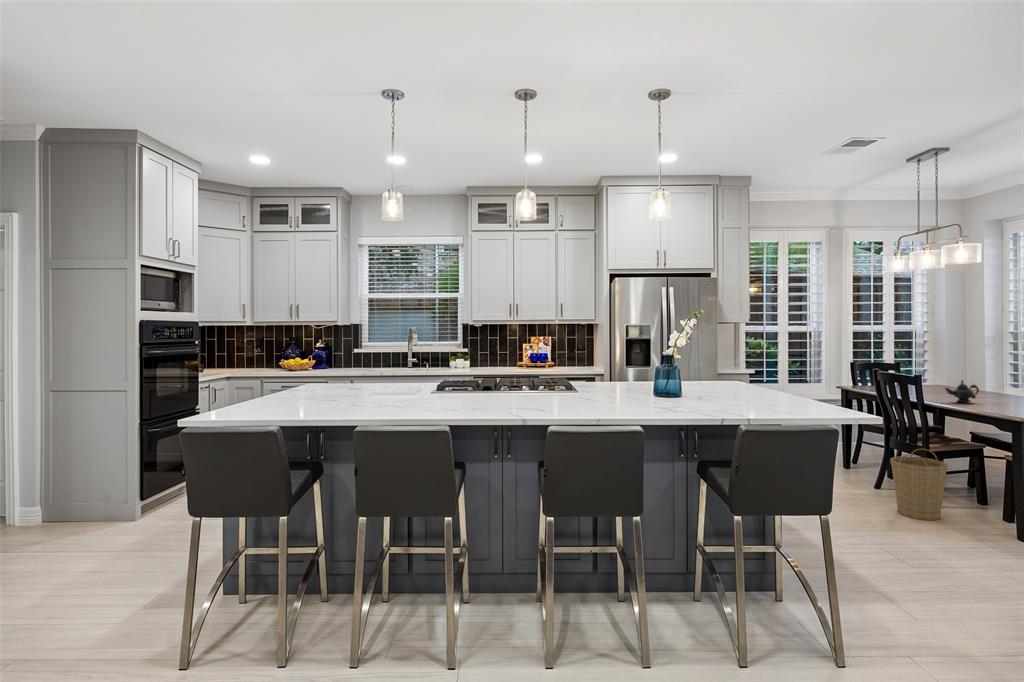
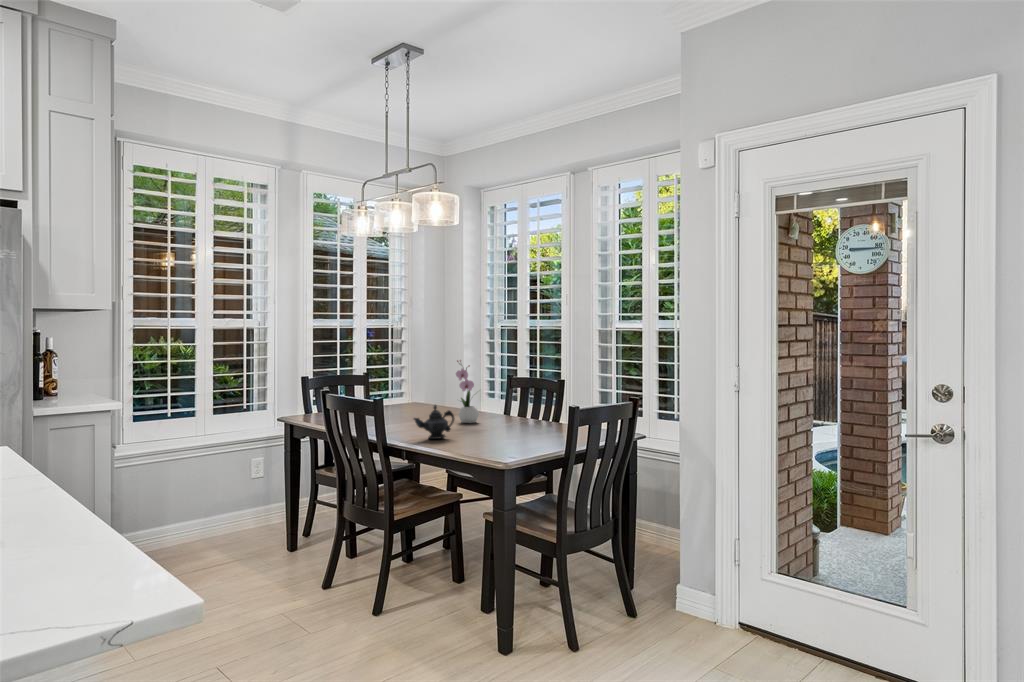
flower arrangement: none [979,352,1004,397] -> present [456,360,479,423]
basket: present [890,449,947,520] -> none [335,523,414,654]

